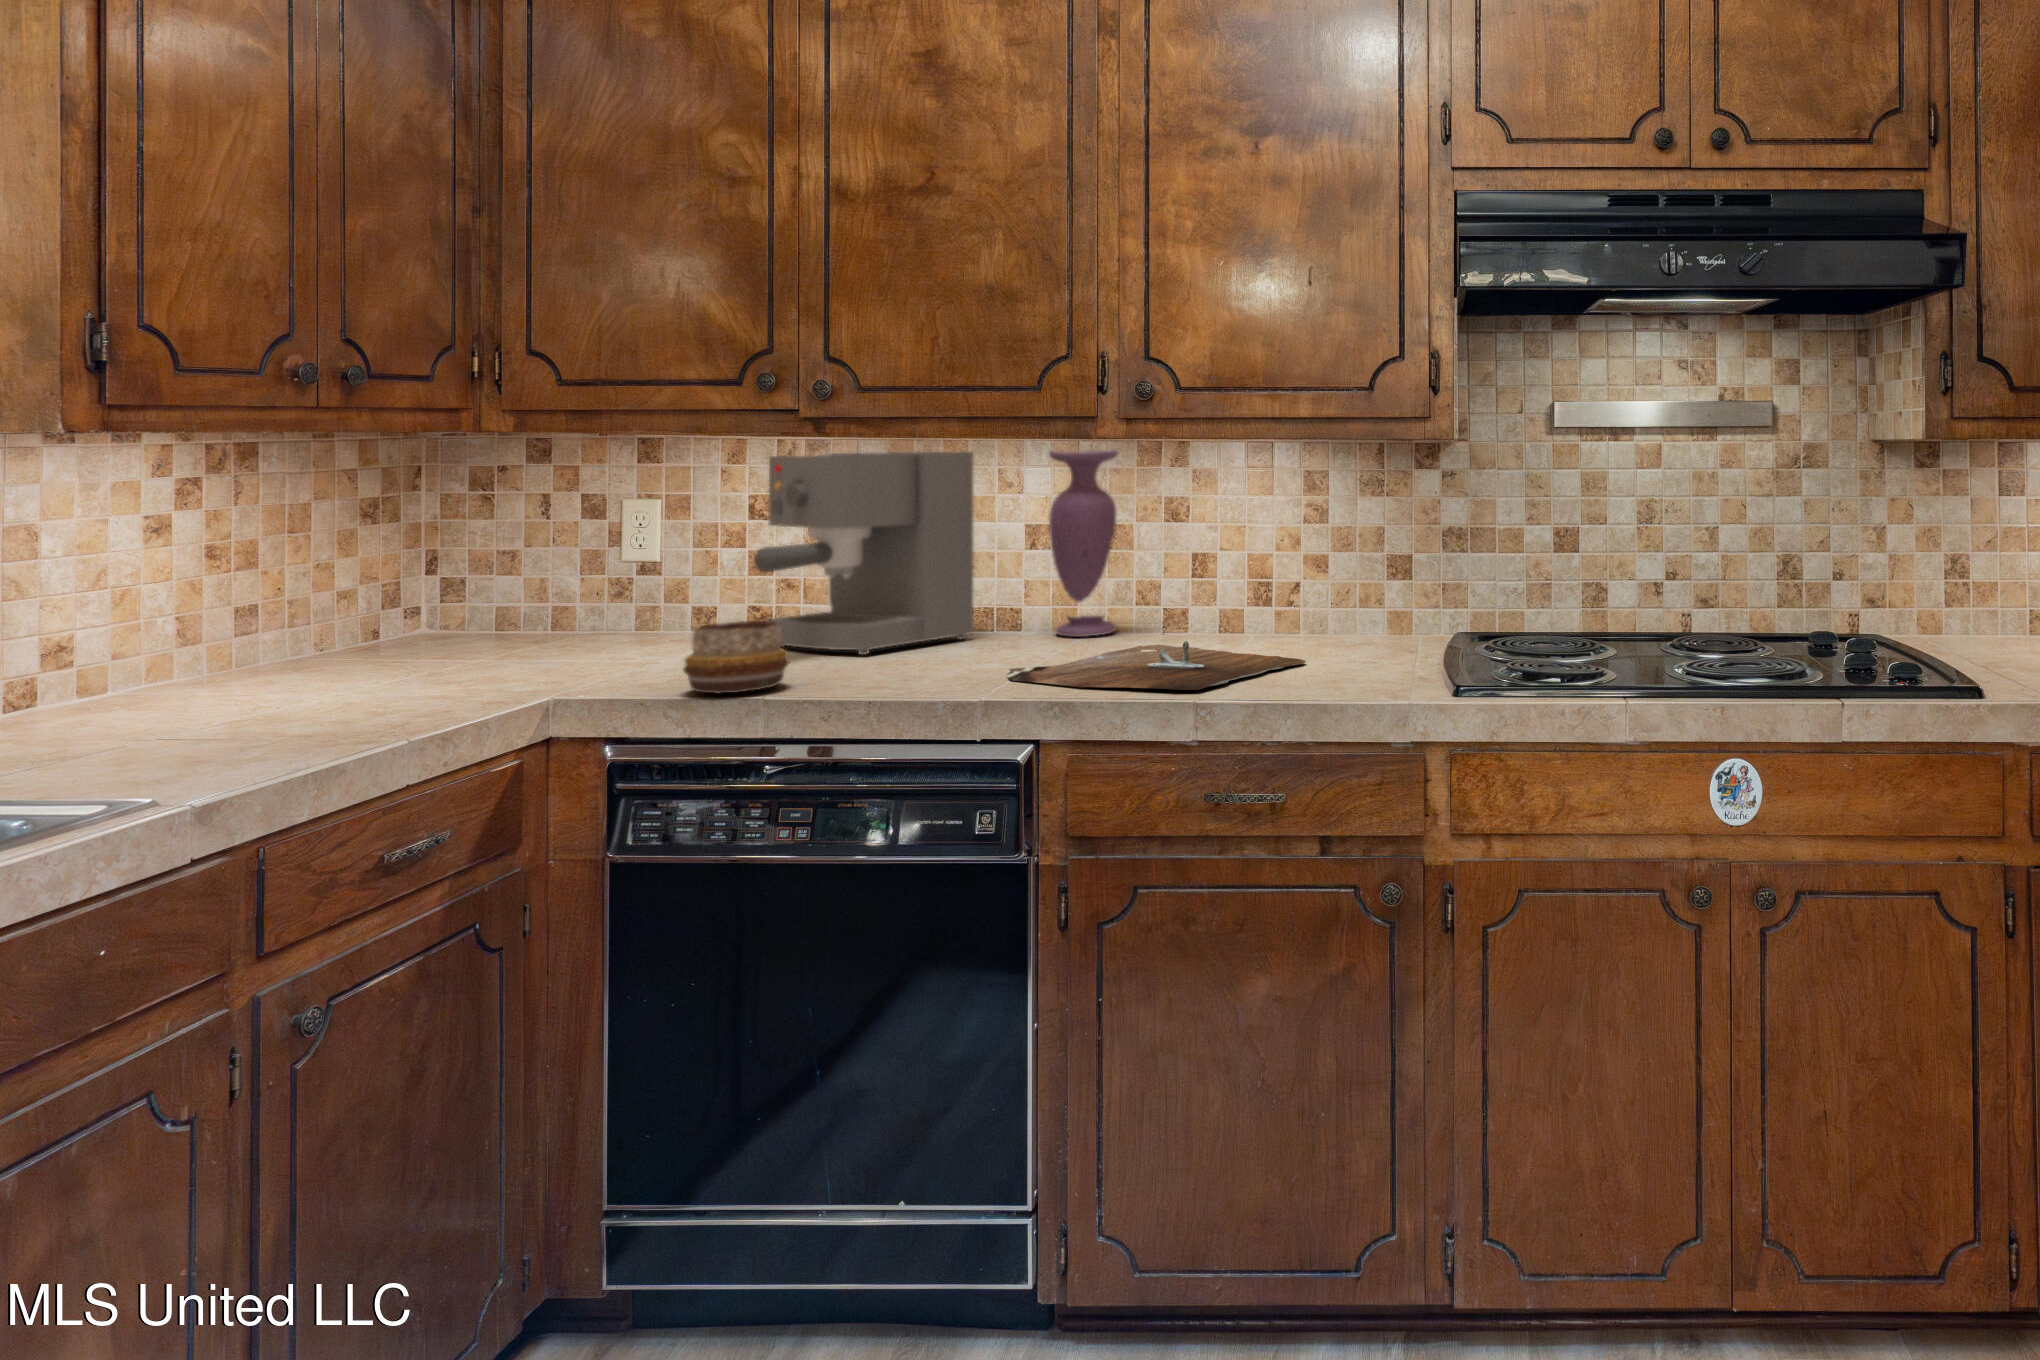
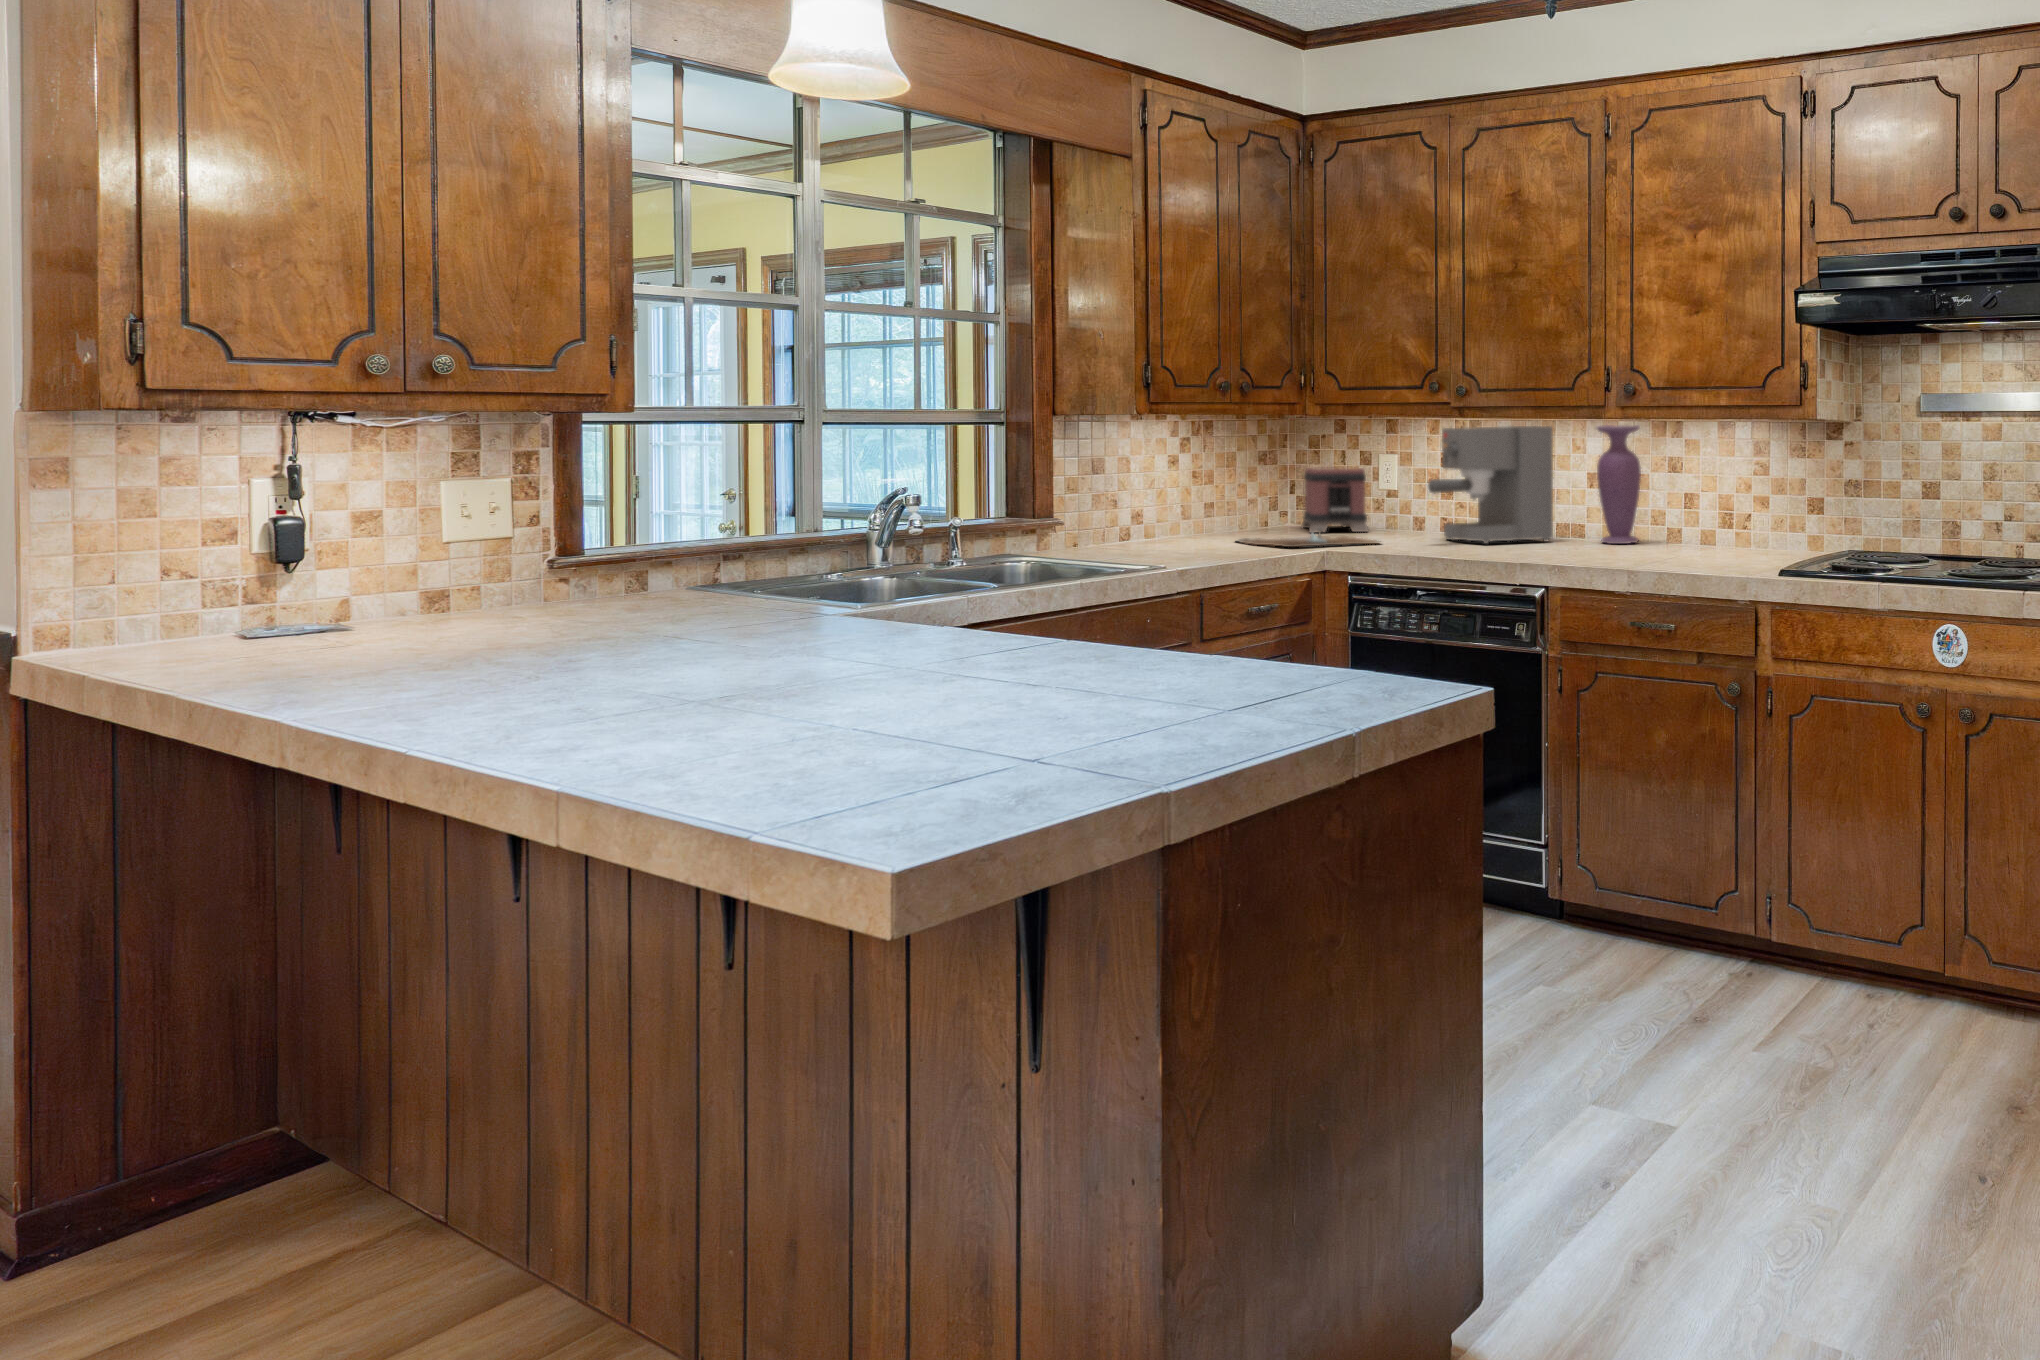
toaster: none [450,520,604,645] -> present [1302,467,1368,533]
decorative bowl: present [683,621,790,694] -> none [1385,517,1436,553]
cutting board: present [1007,641,1306,690] -> present [1238,528,1377,547]

